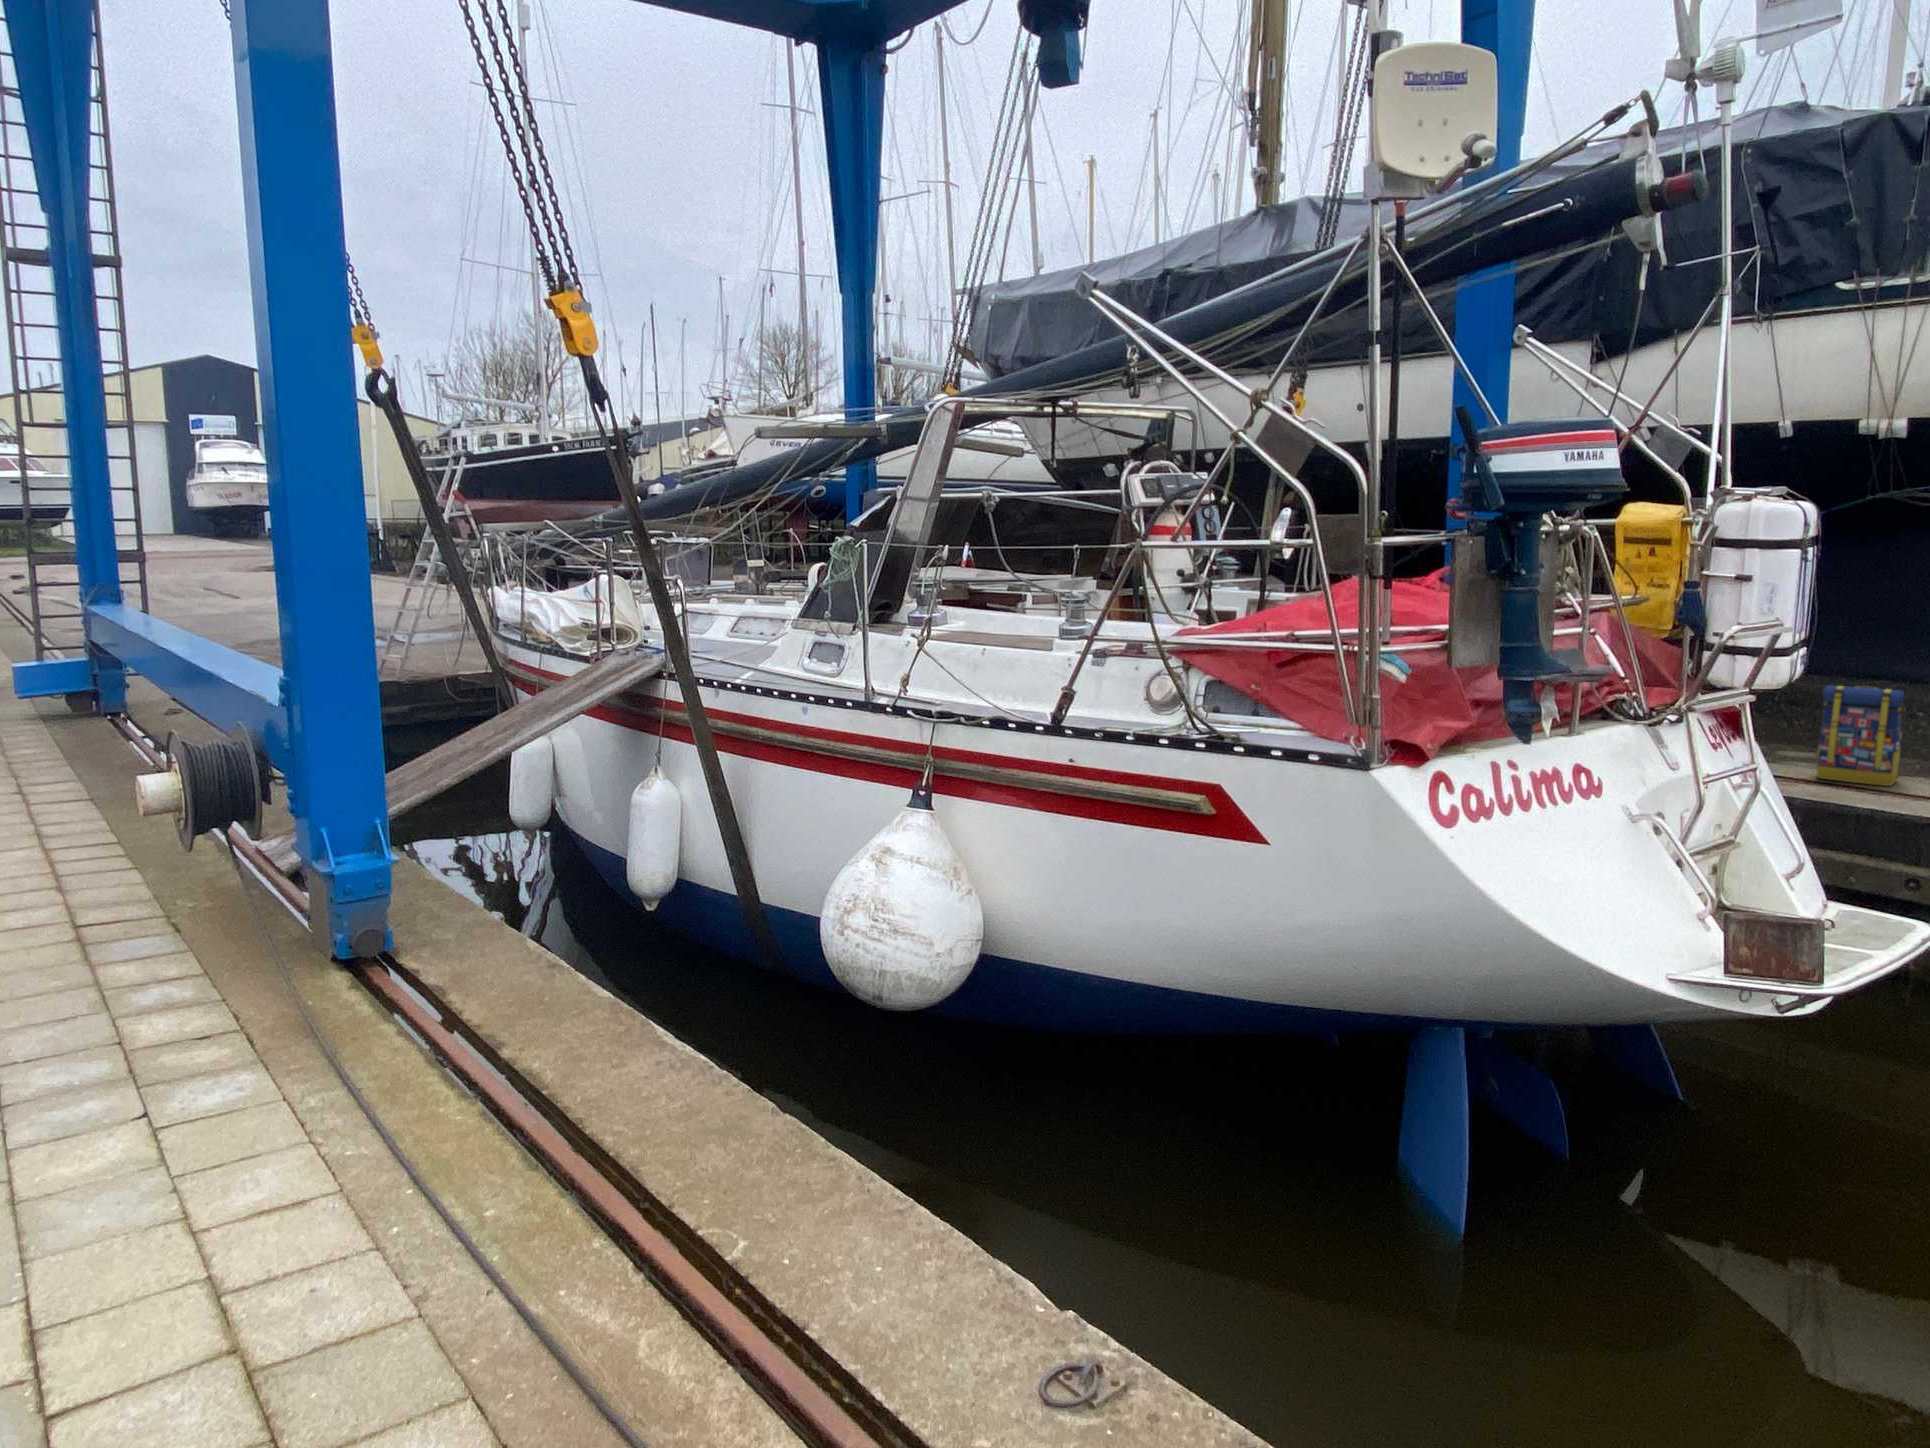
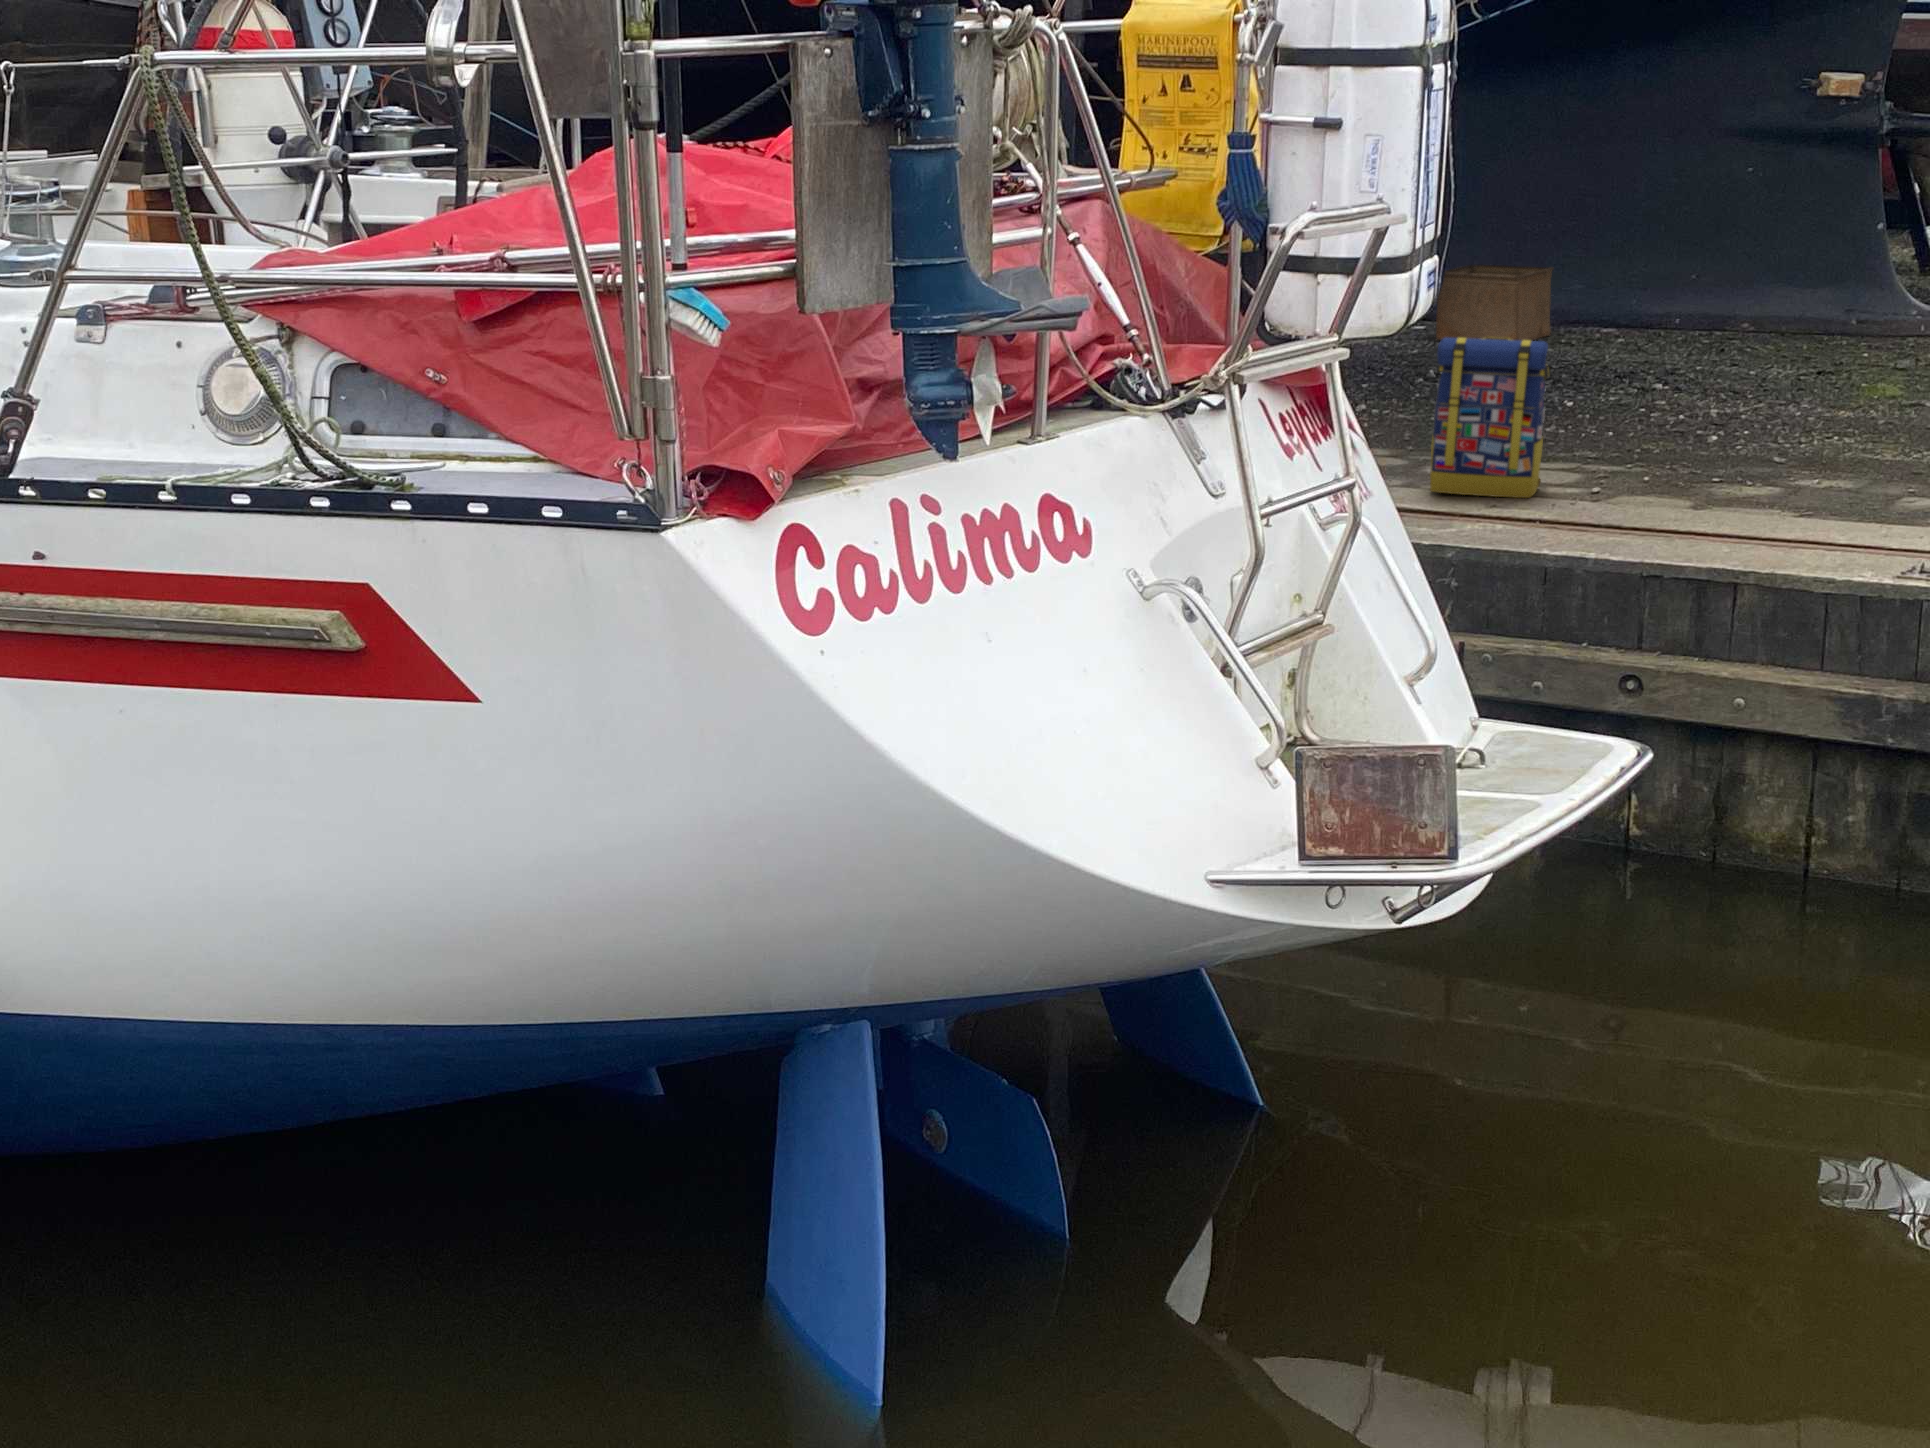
storage bin: none [1824,637,1915,690] -> present [1436,265,1553,341]

